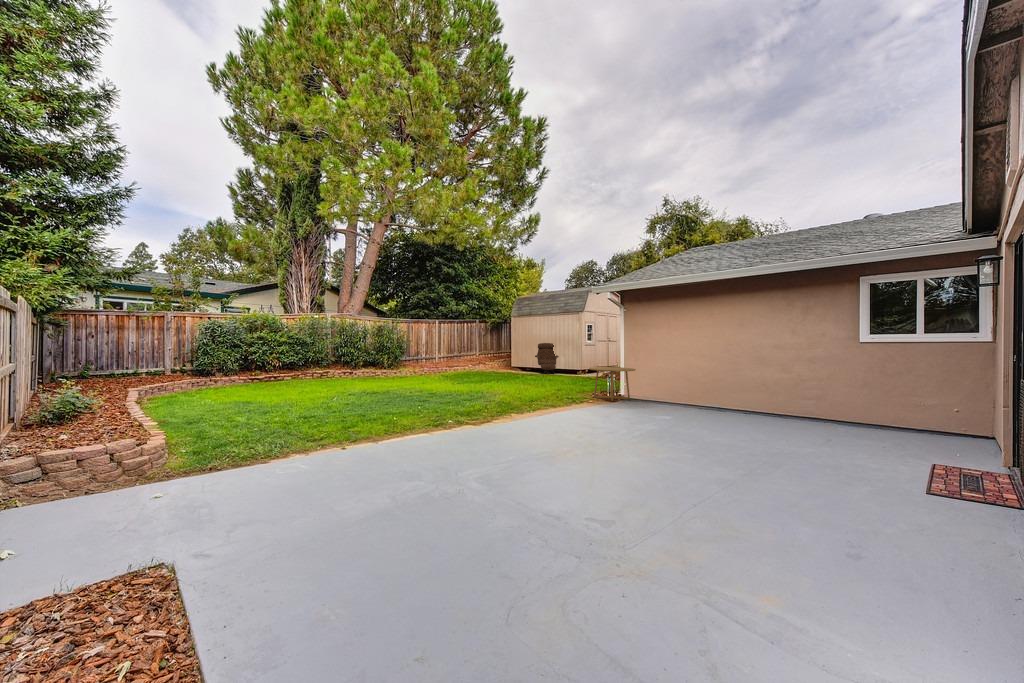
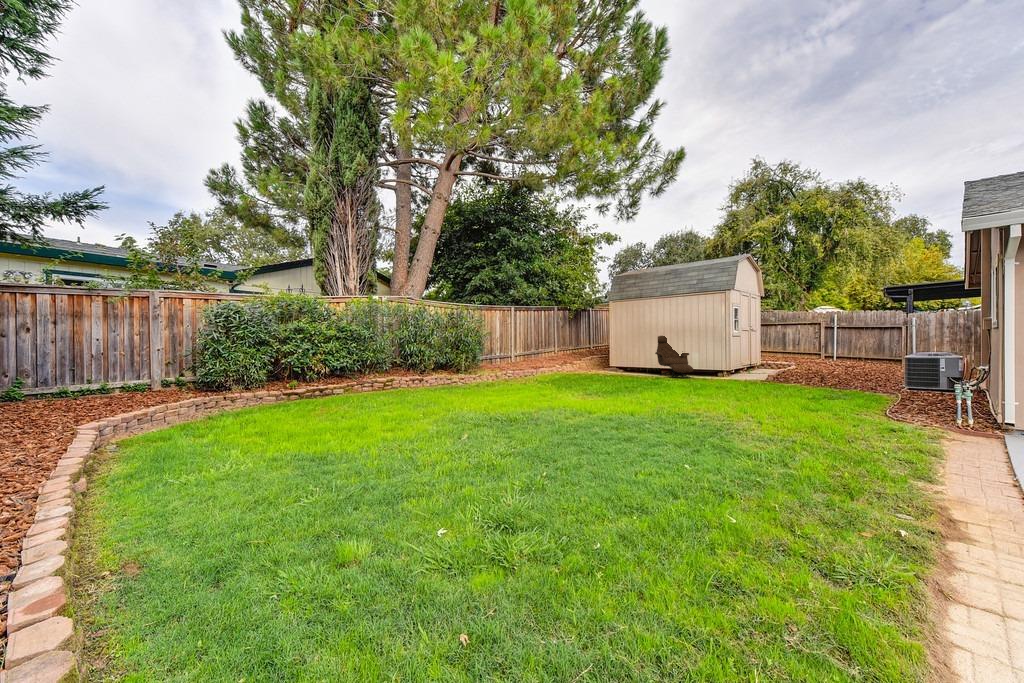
round table: present [589,367,635,401] -> none [879,375,991,438]

